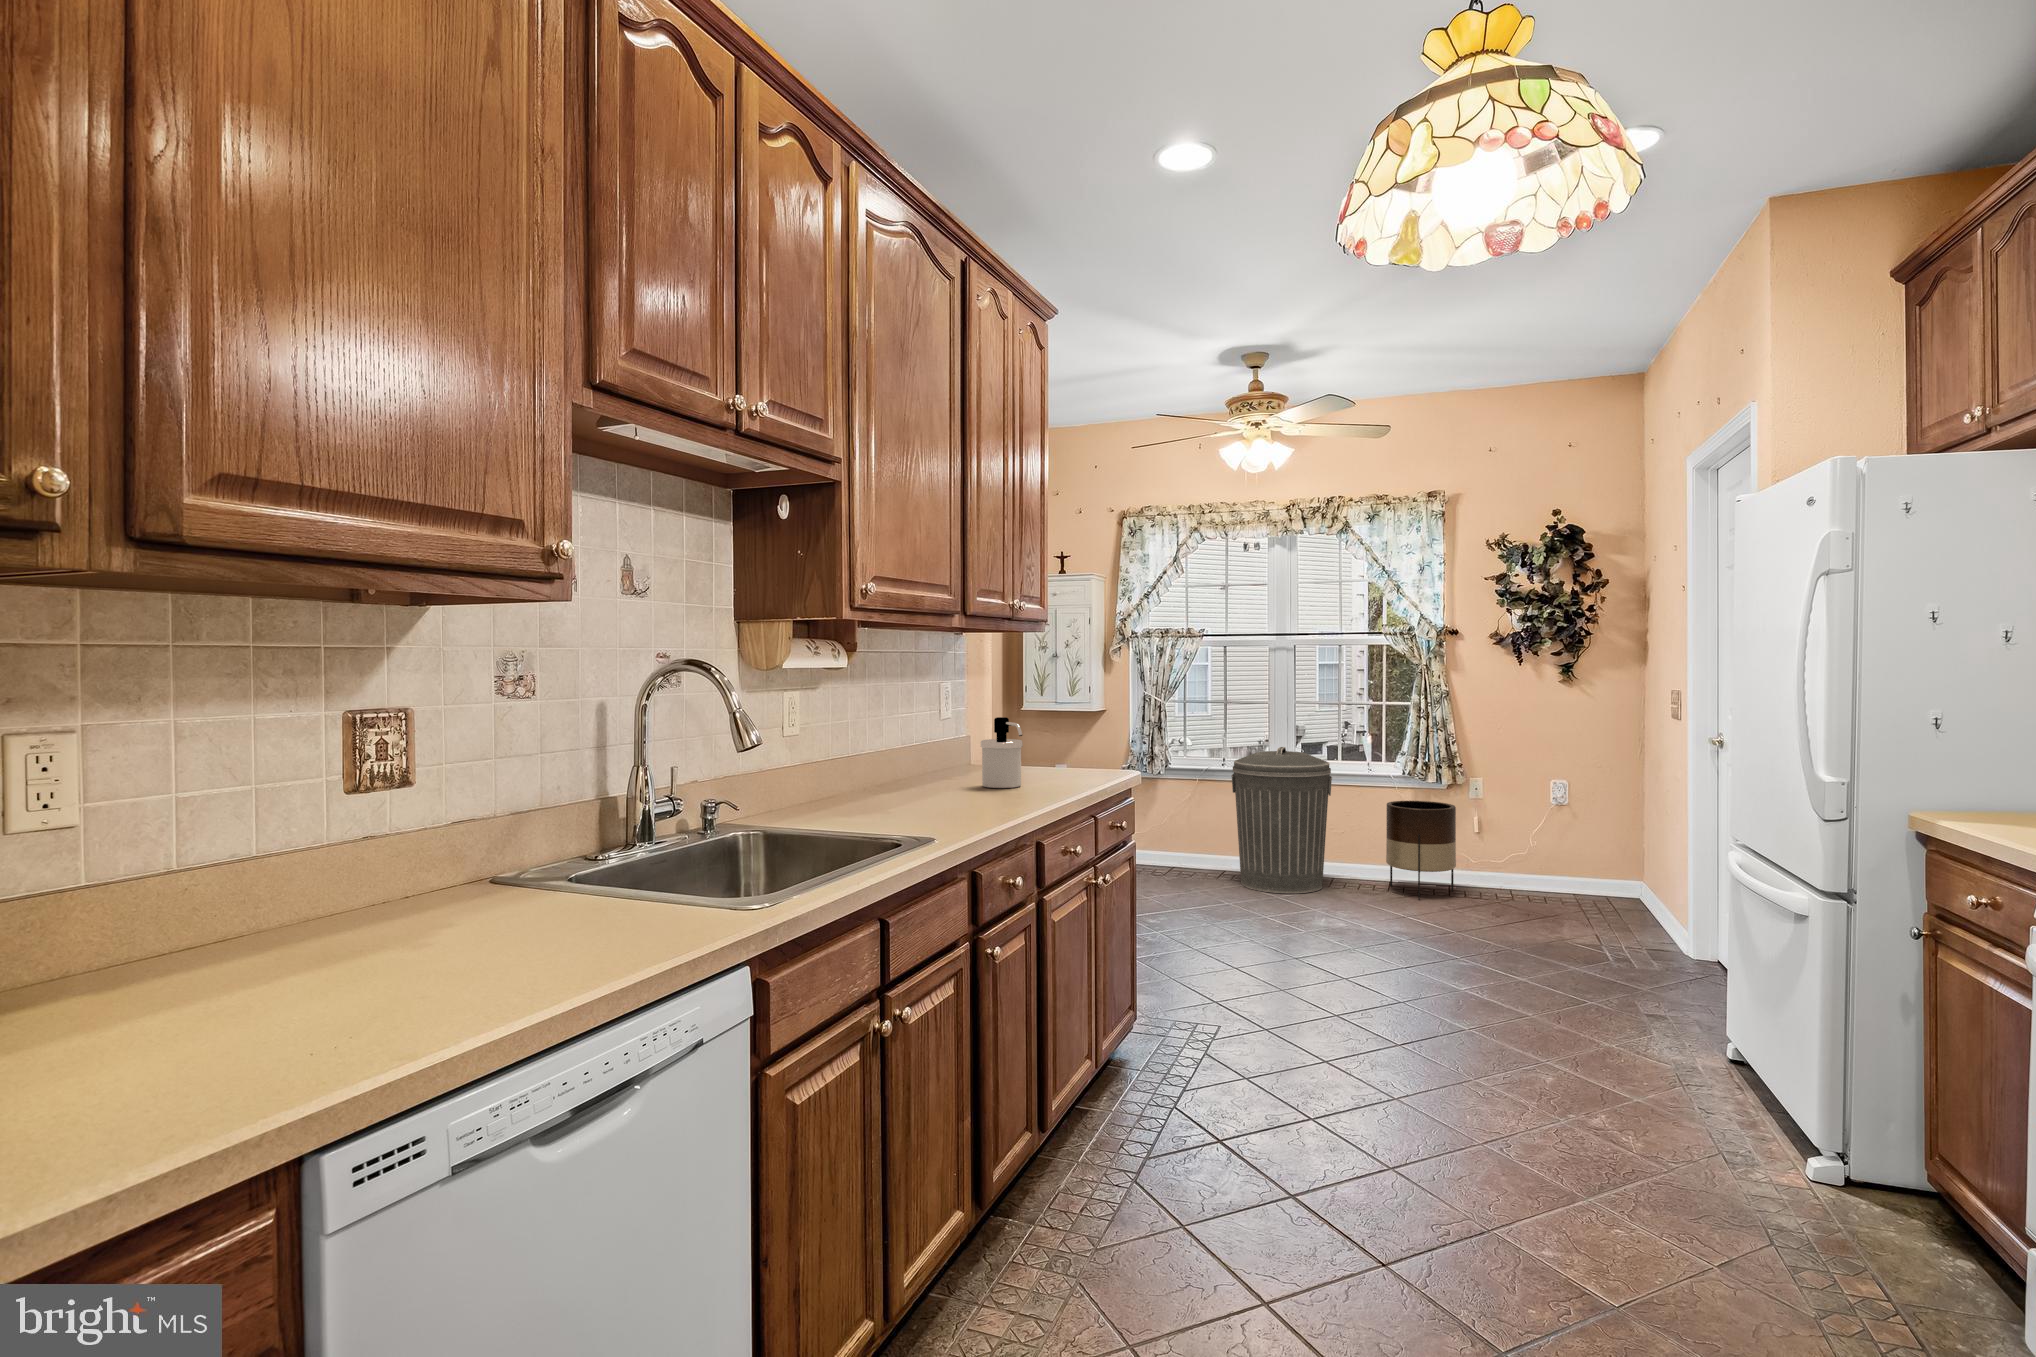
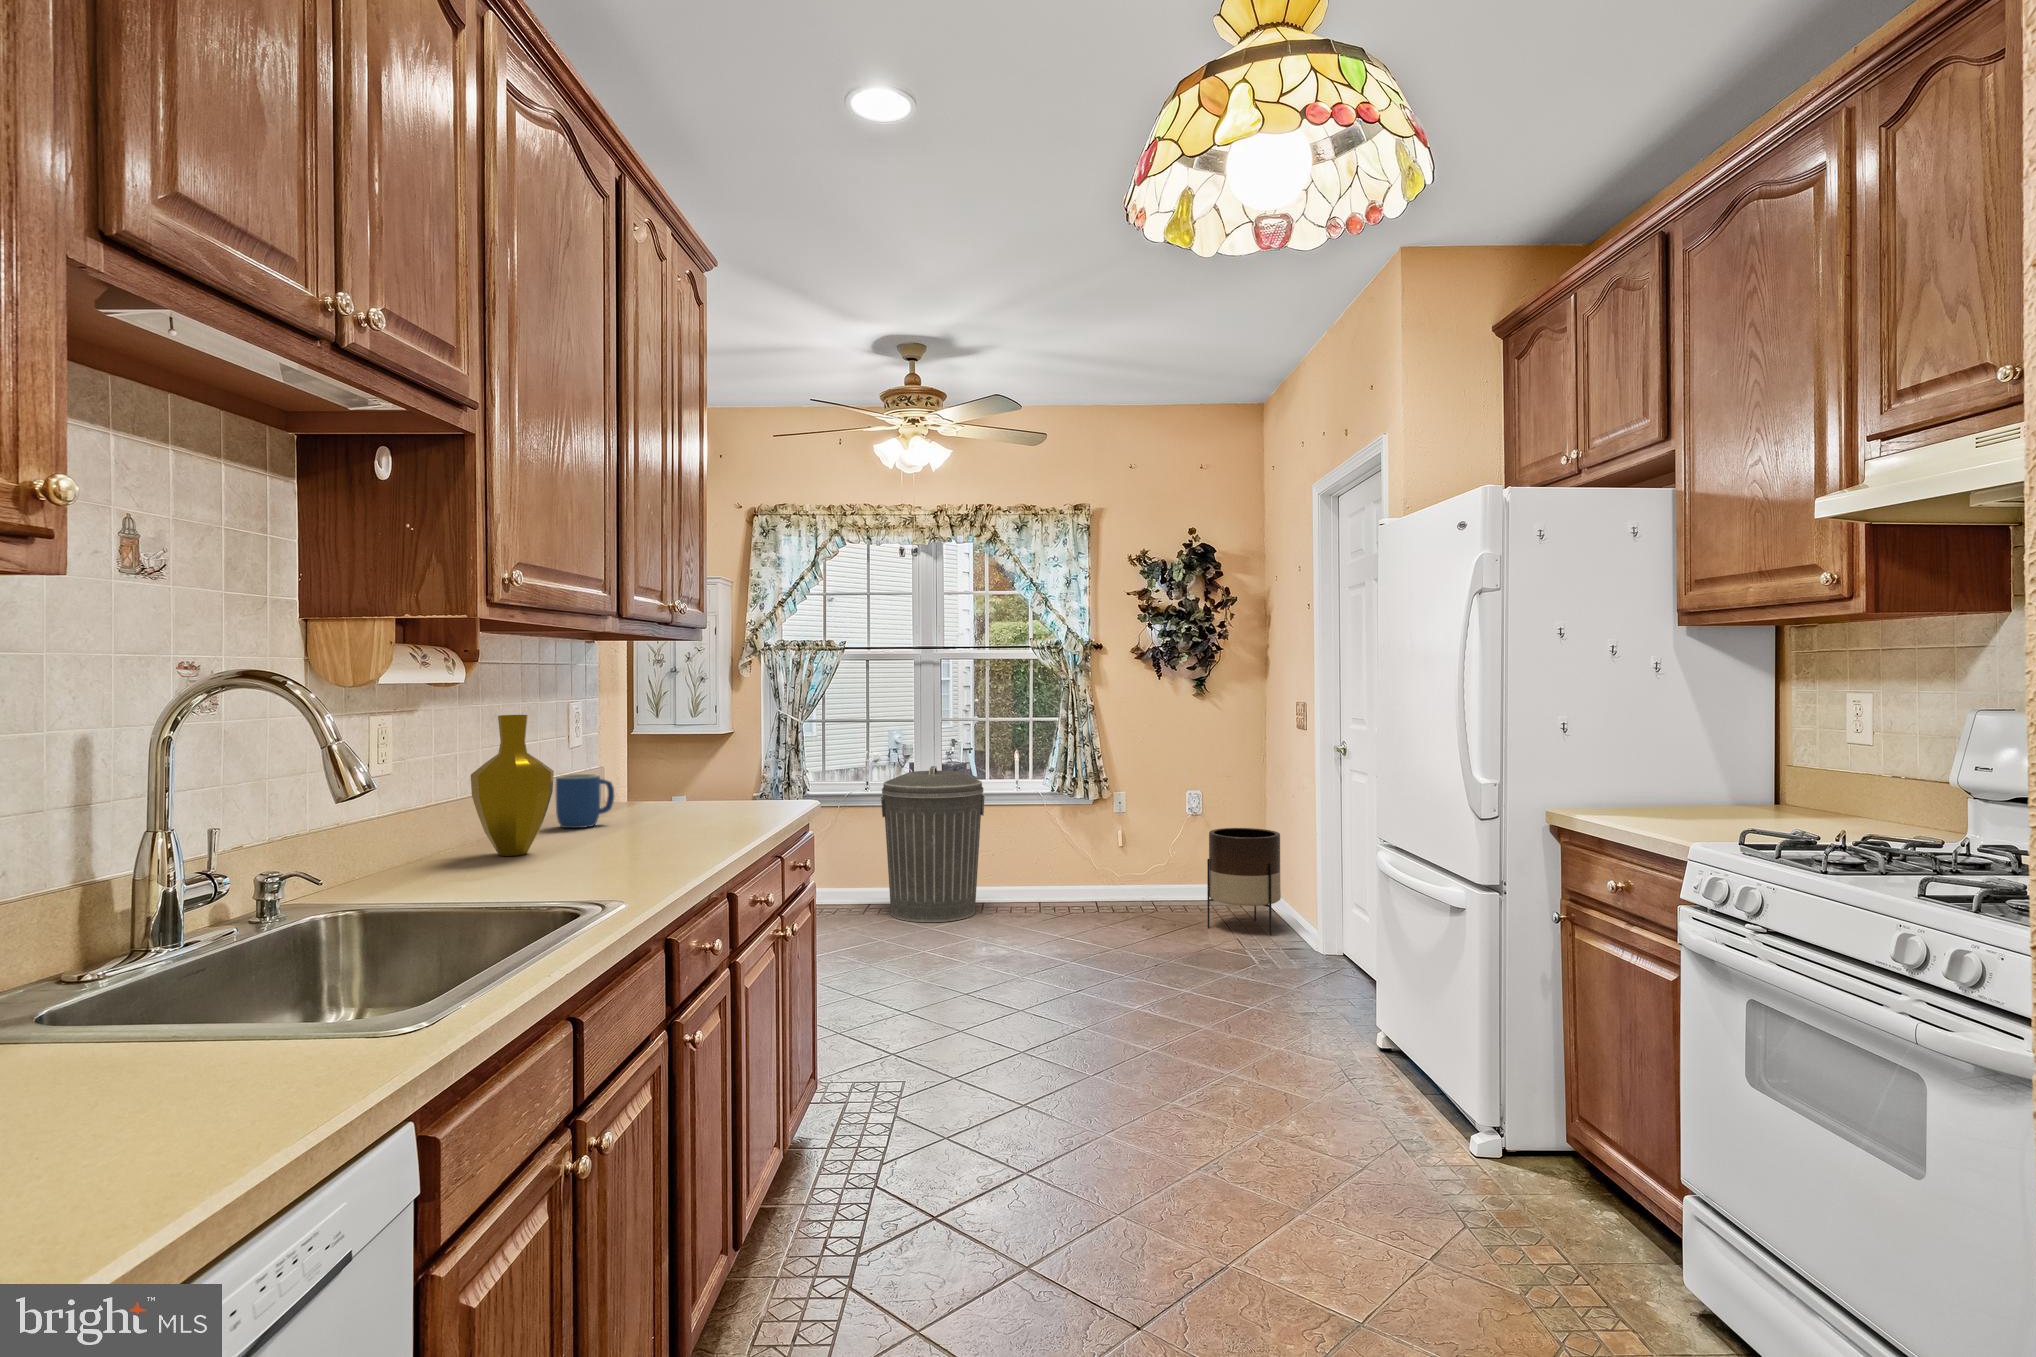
vase: none [852,695,909,801] -> present [471,715,554,856]
soap dispenser: present [981,717,1023,788] -> none [640,741,699,829]
mug: none [921,742,964,784] -> present [556,774,614,828]
planter: present [1386,801,1456,900] -> present [1207,828,1281,936]

